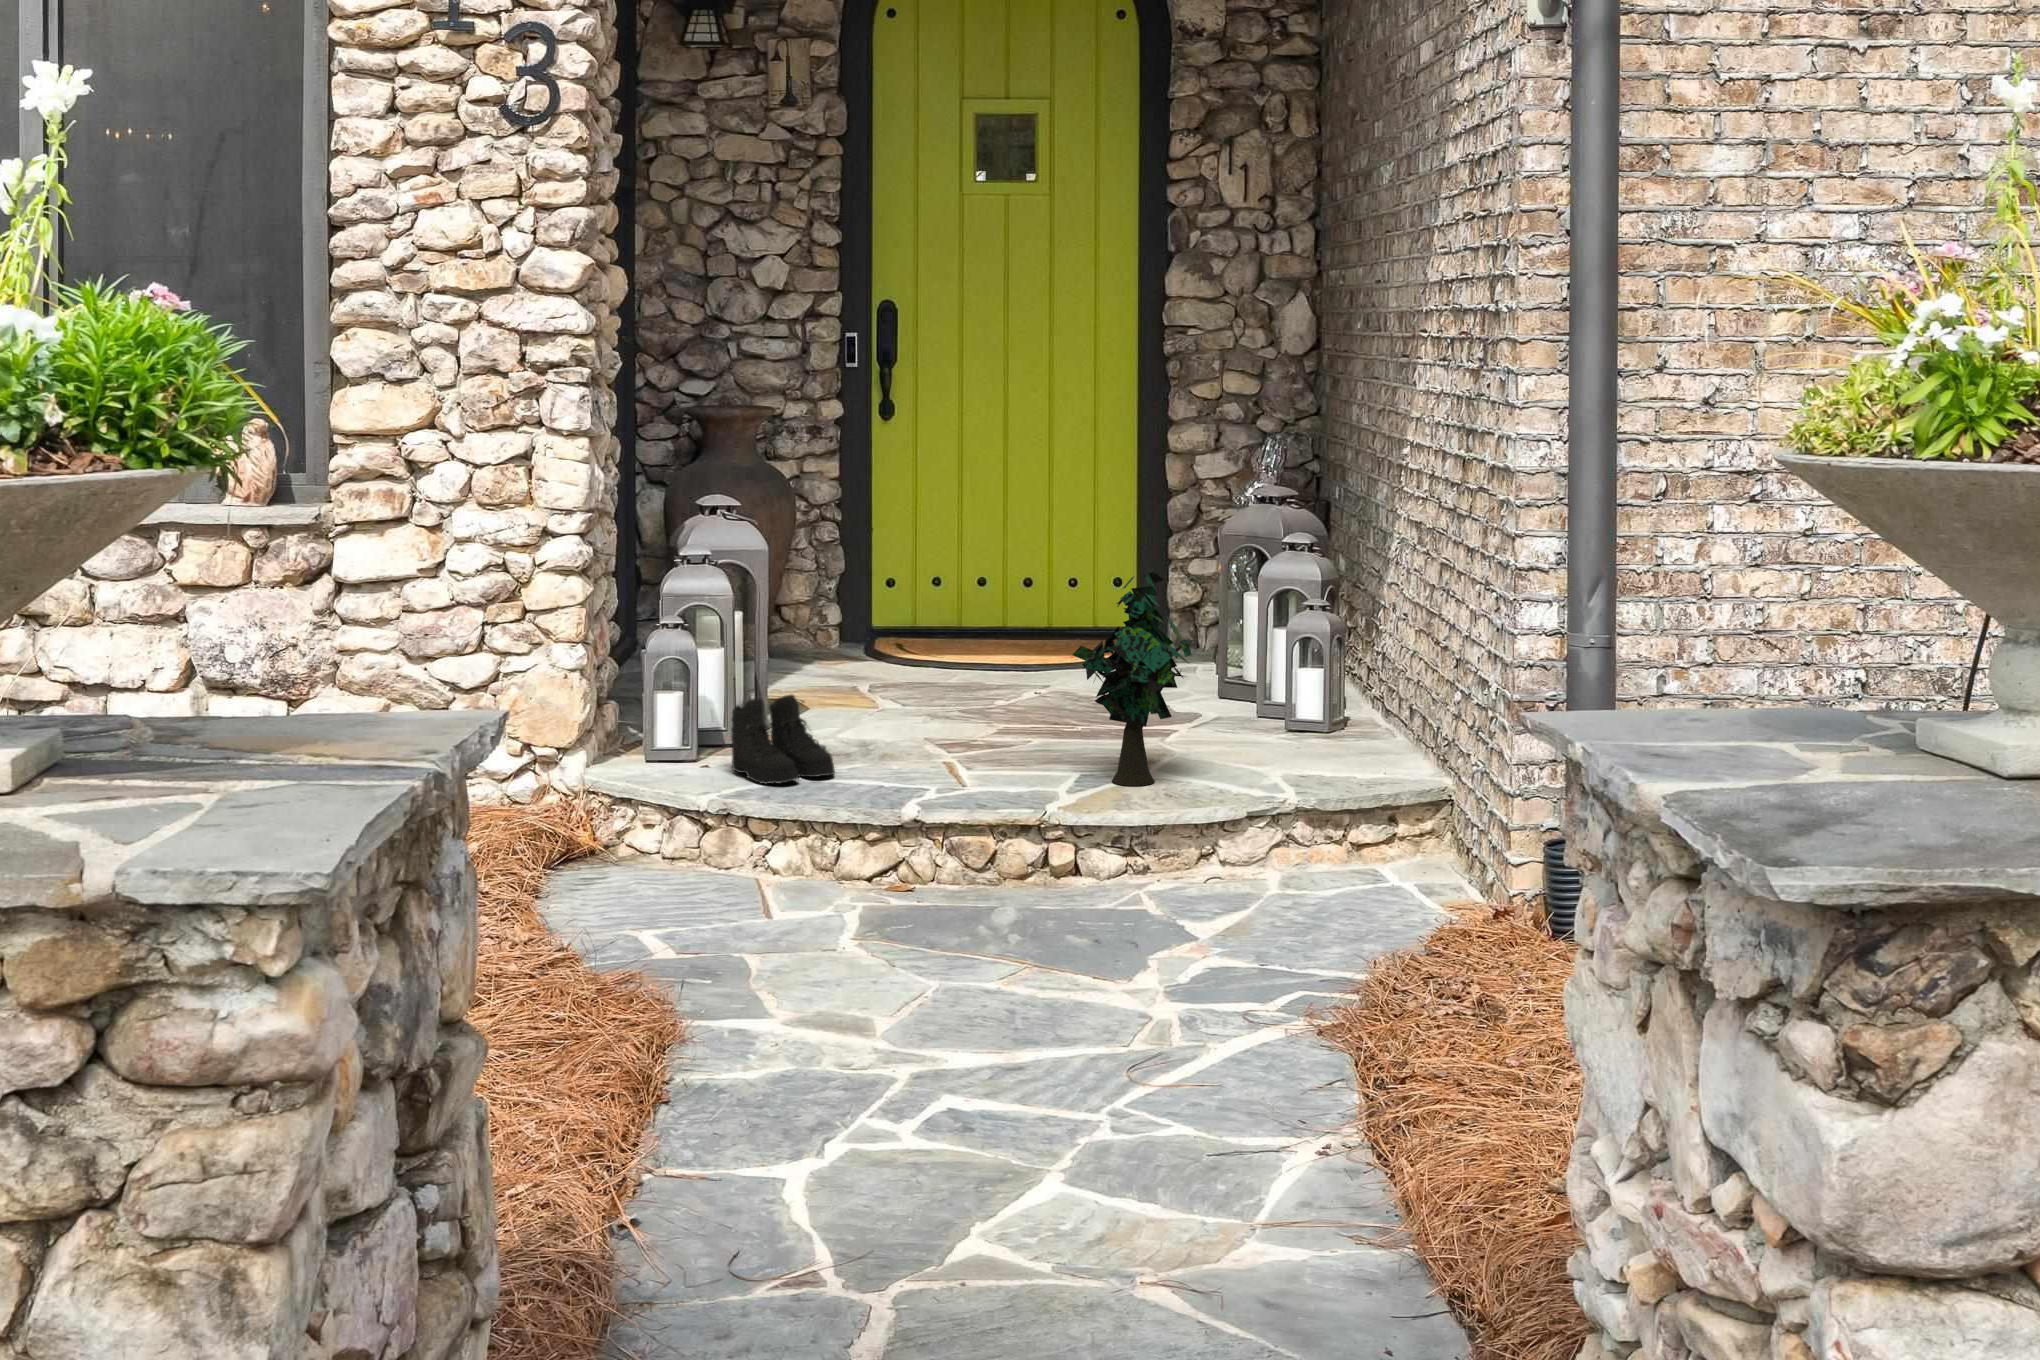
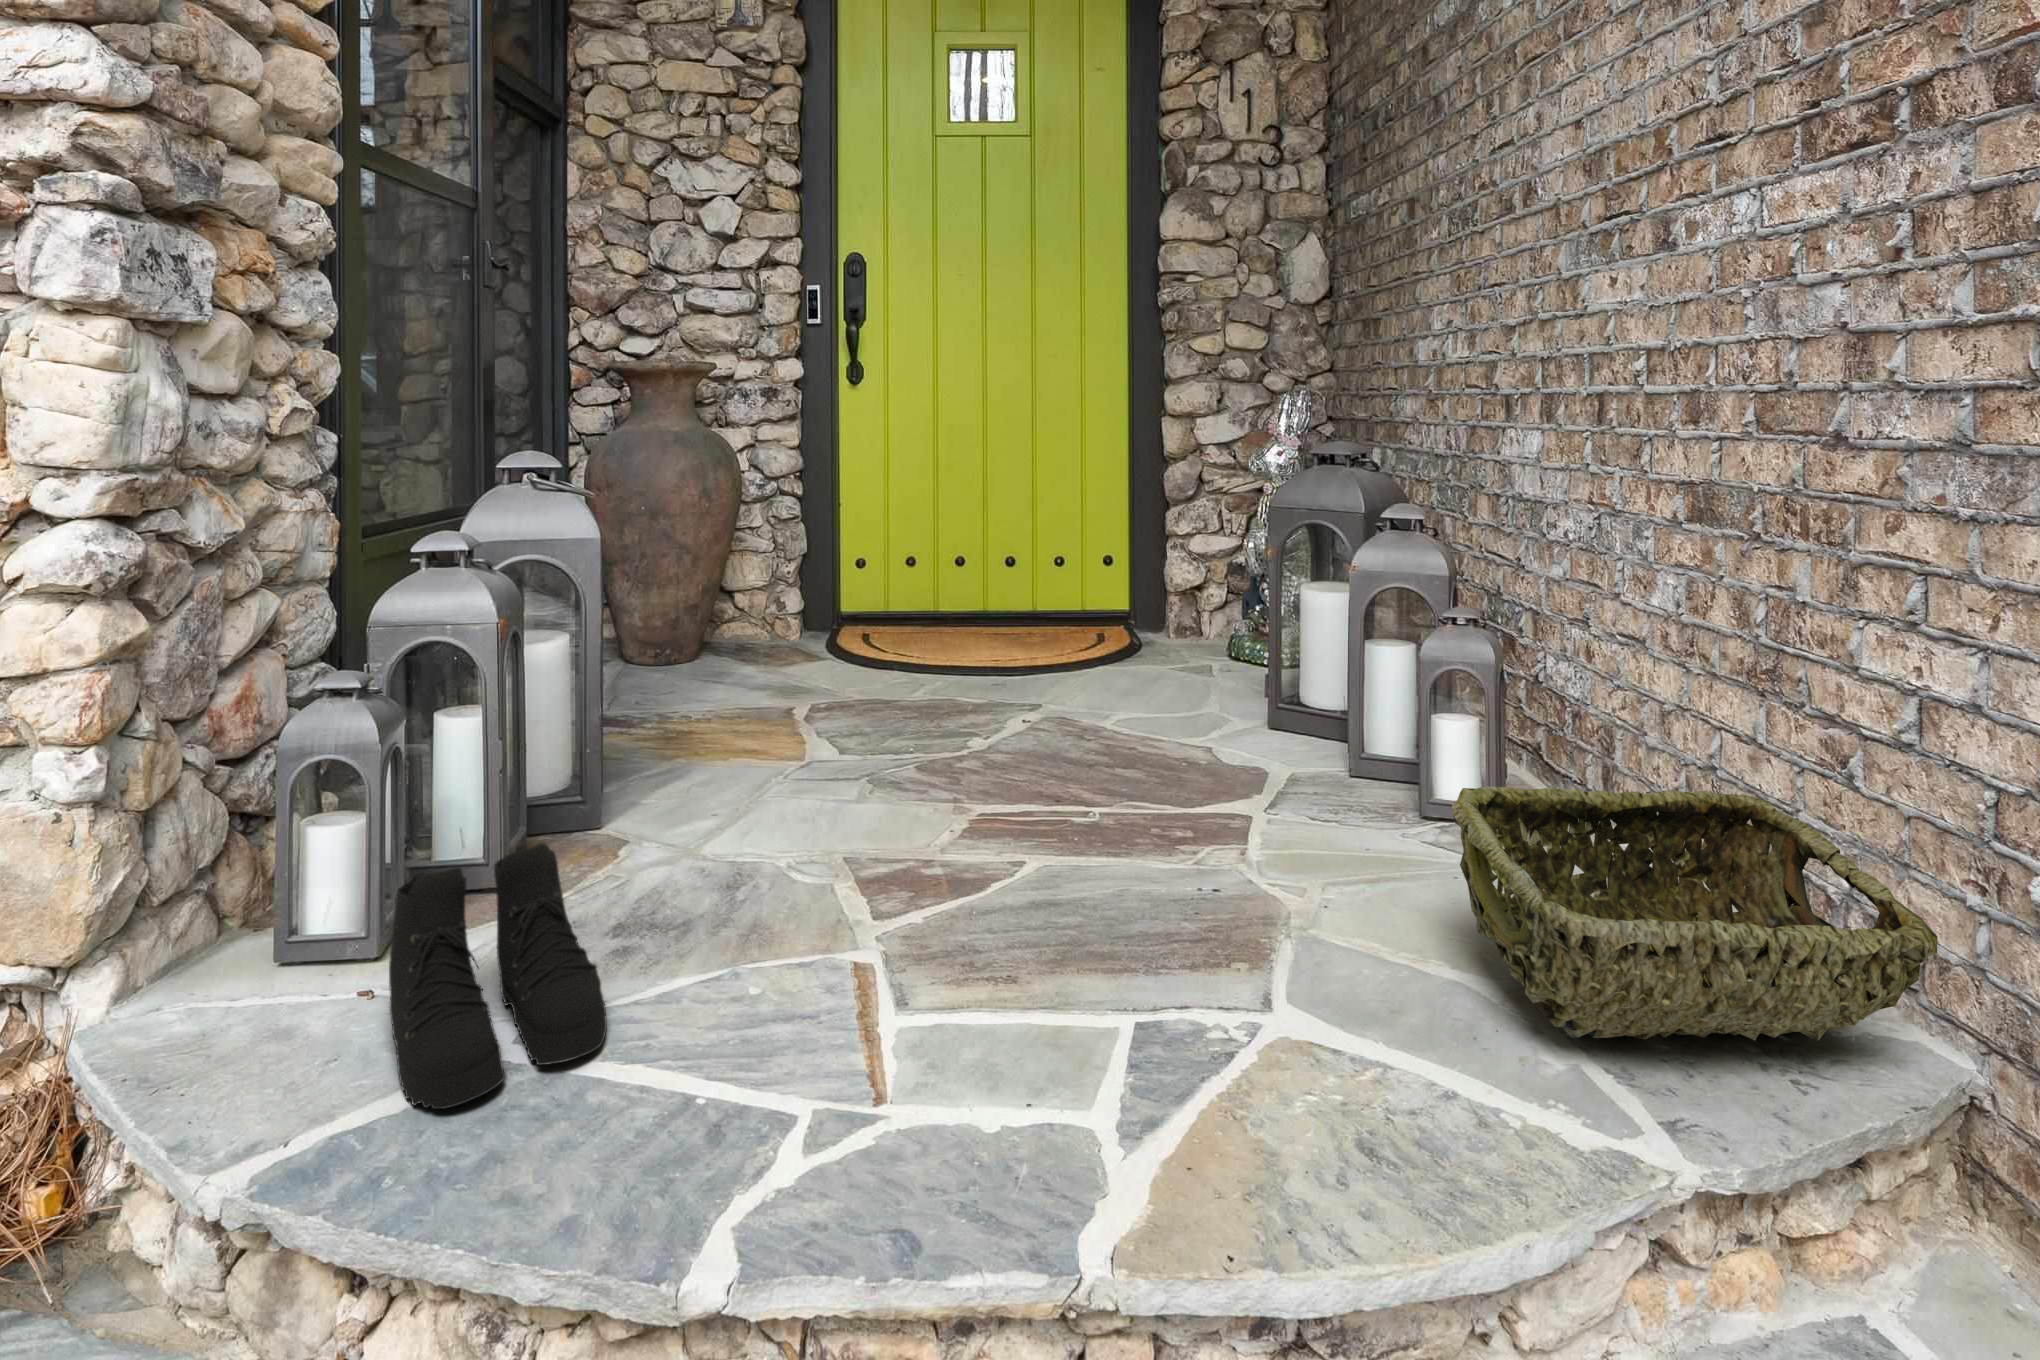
decorative plant: present [1072,572,1192,786] -> none [1127,587,1400,1106]
woven basket: none [1240,678,1422,776] -> present [1452,787,1937,1041]

